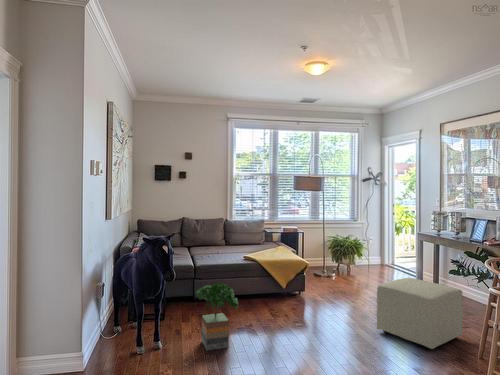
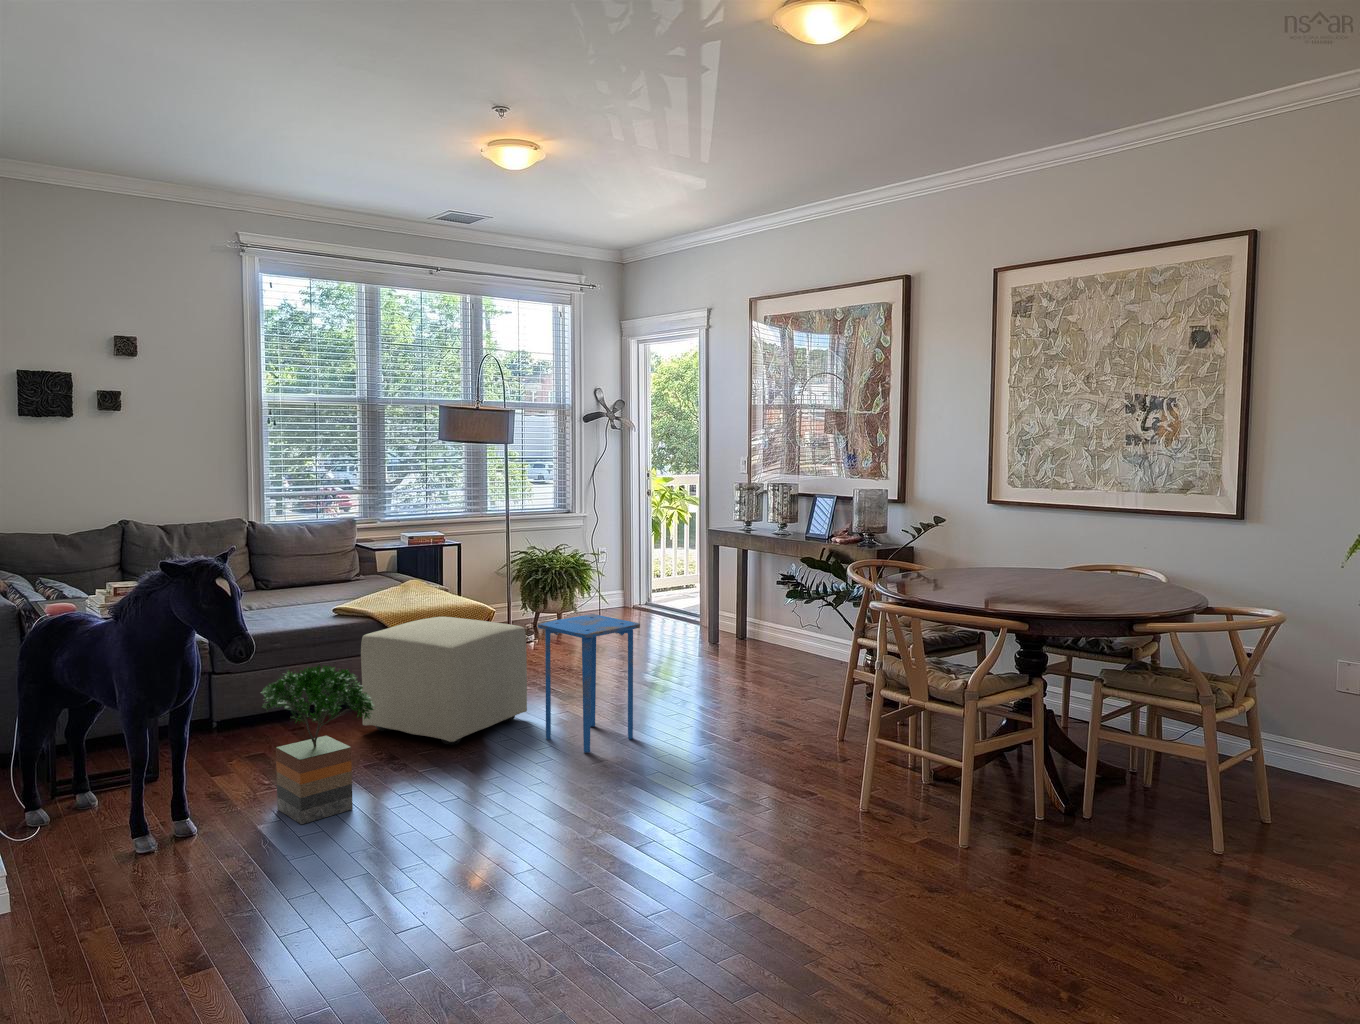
side table: none [320,271,368,338] -> present [538,614,640,752]
ottoman: present [377,278,463,349] -> present [361,617,527,745]

